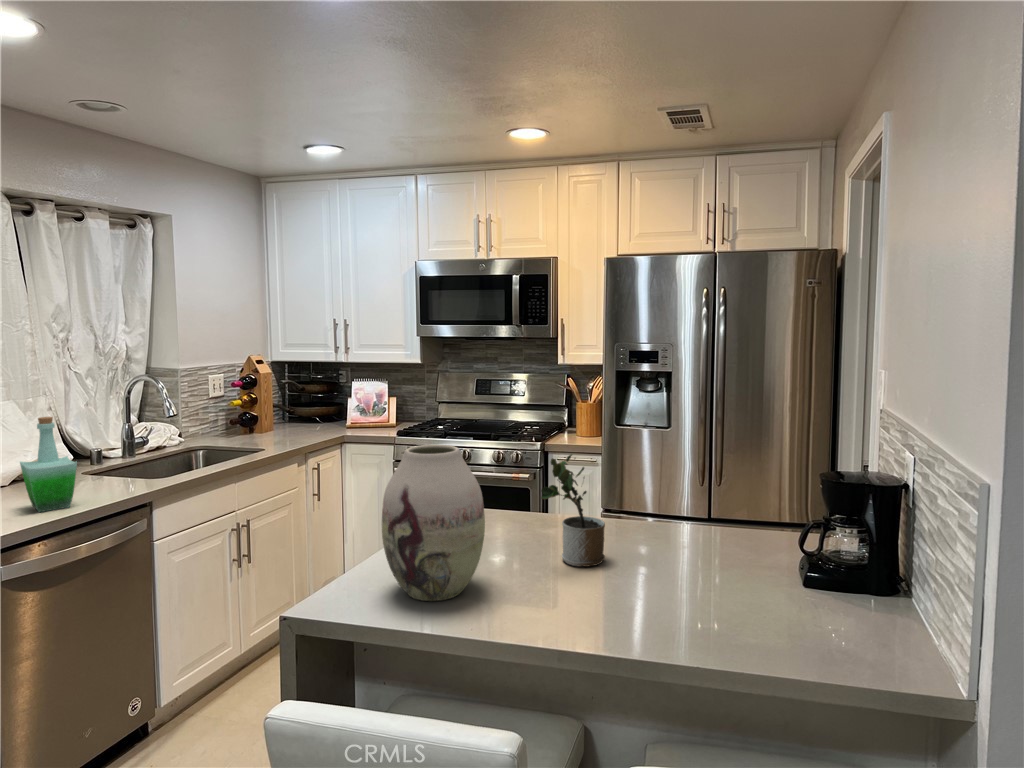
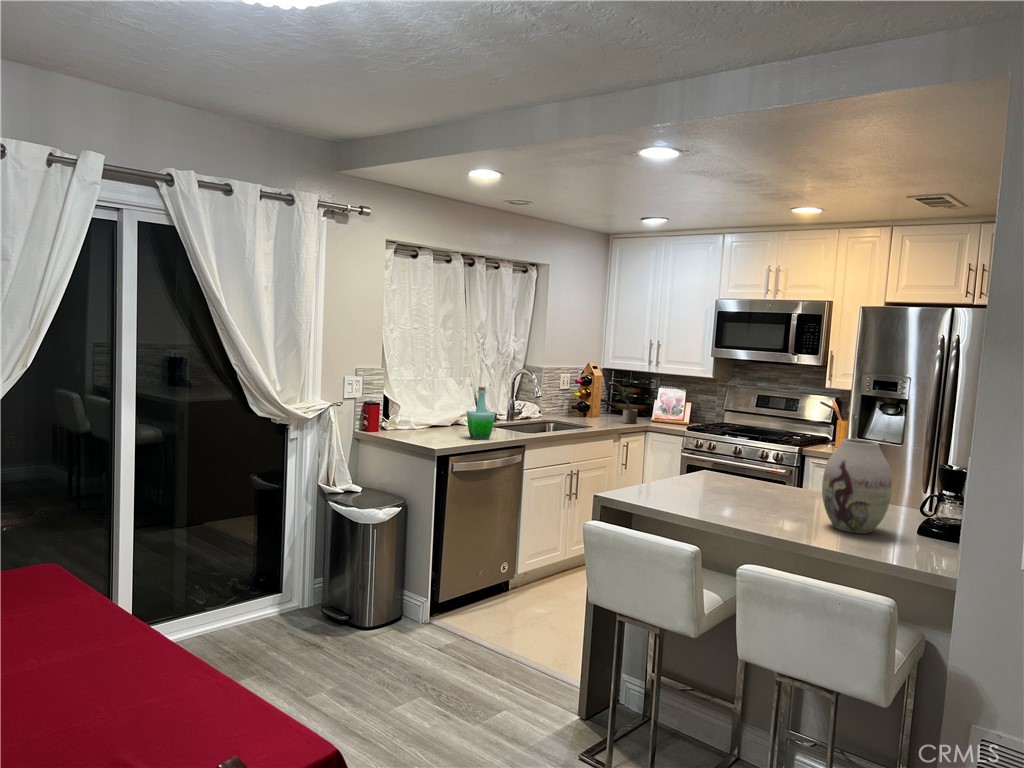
vase: present [382,445,485,601] -> present [822,439,892,534]
potted plant: present [541,454,605,567] -> present [615,386,638,424]

